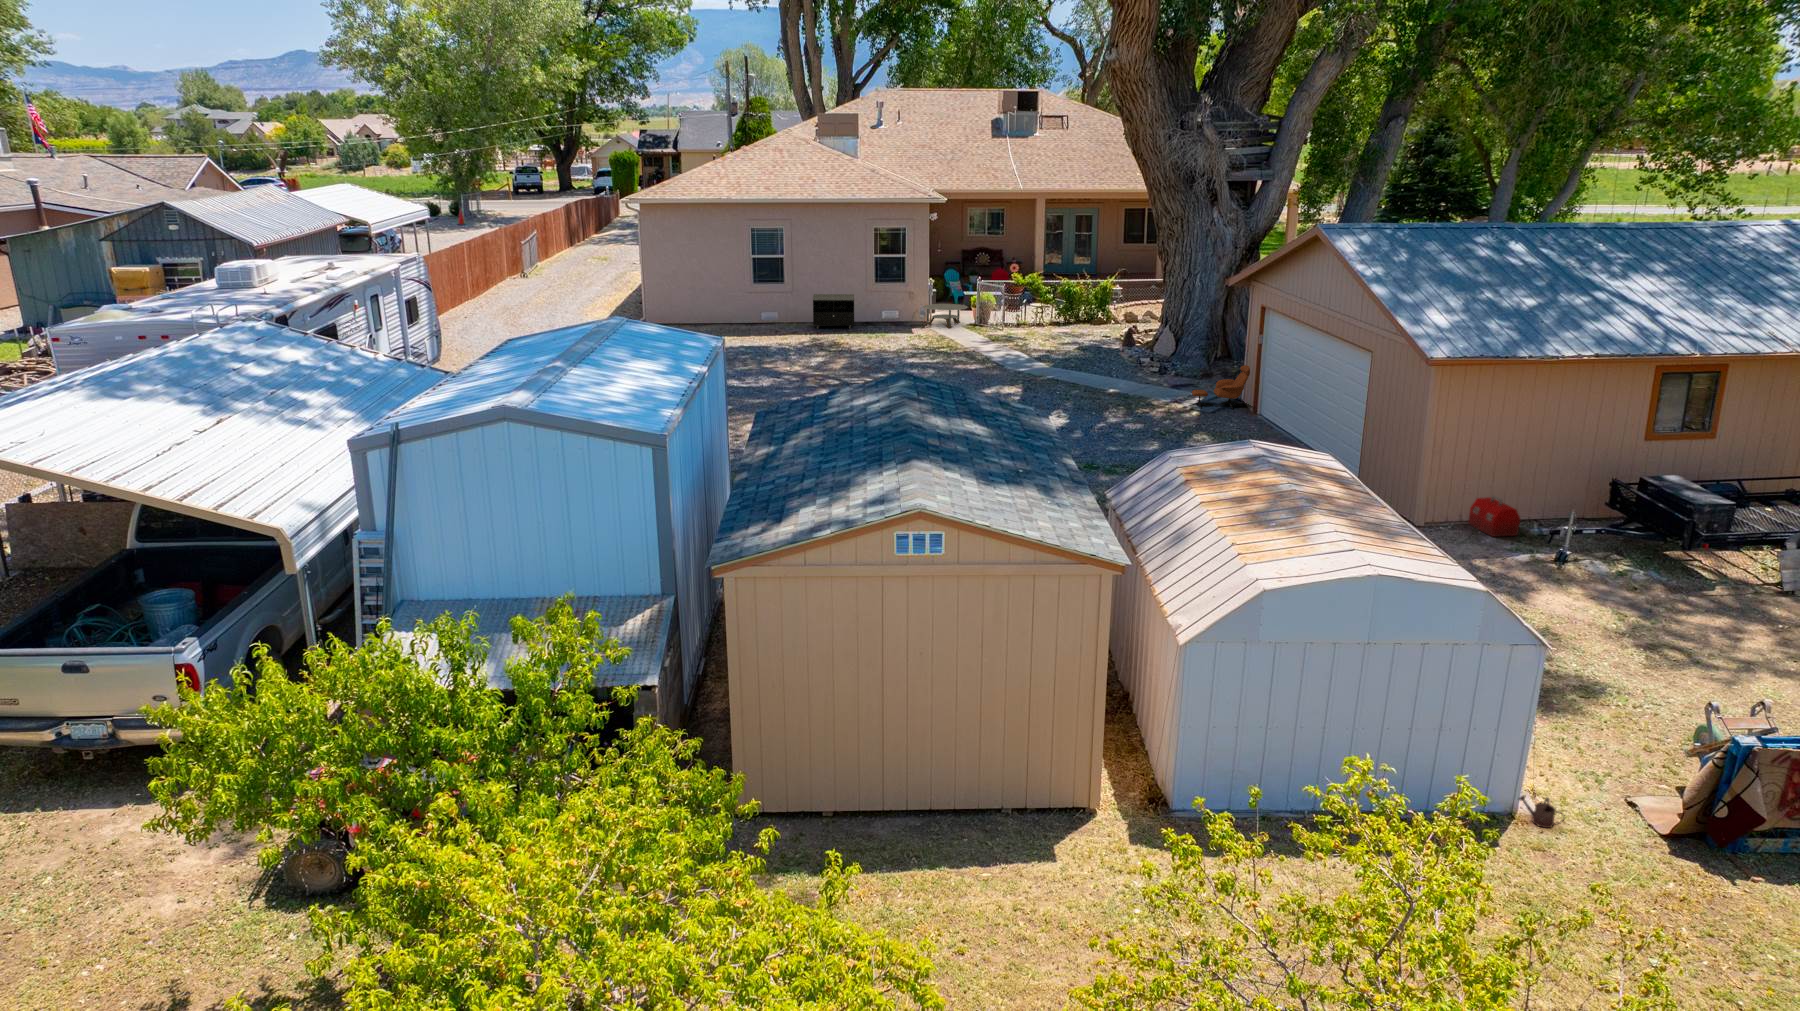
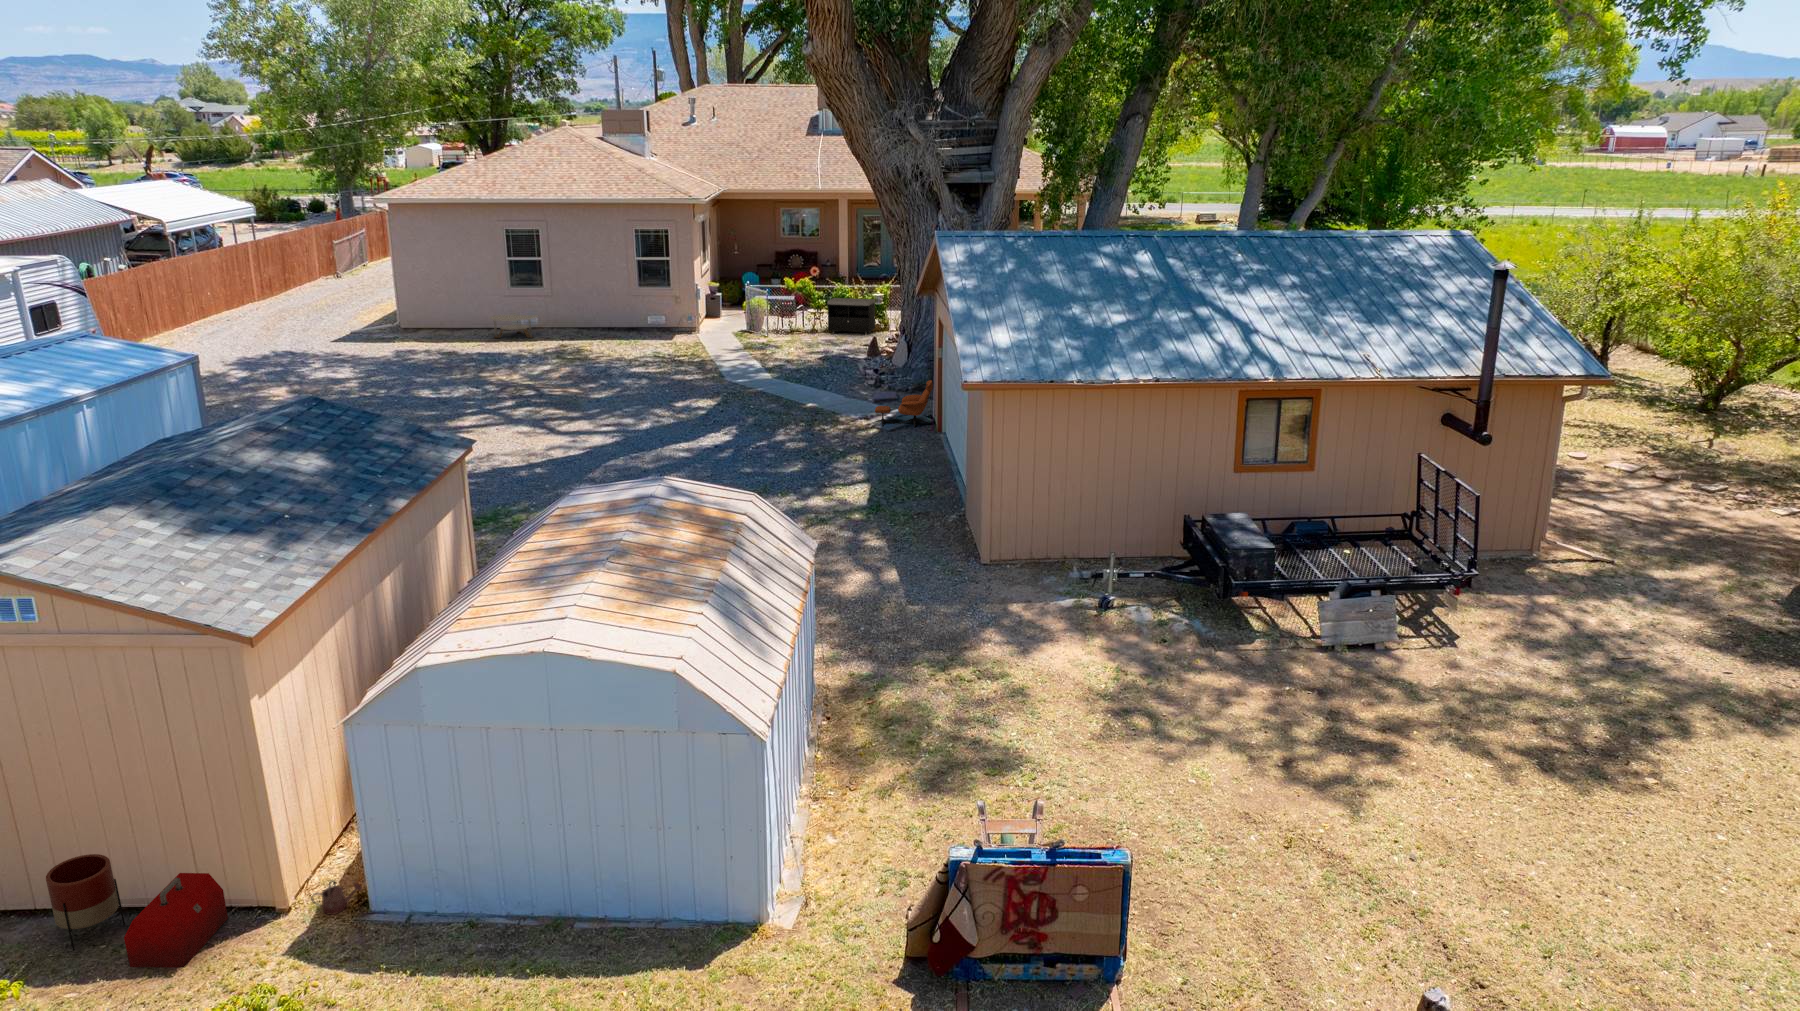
storage bench: present [813,294,854,328] -> present [827,298,875,335]
round table: present [923,304,968,328] -> present [490,314,538,338]
toolbox: present [1468,496,1520,537] -> present [124,873,228,968]
planter: none [921,760,969,844] -> present [46,854,125,951]
watering can: present [1519,796,1565,828] -> present [311,880,362,915]

